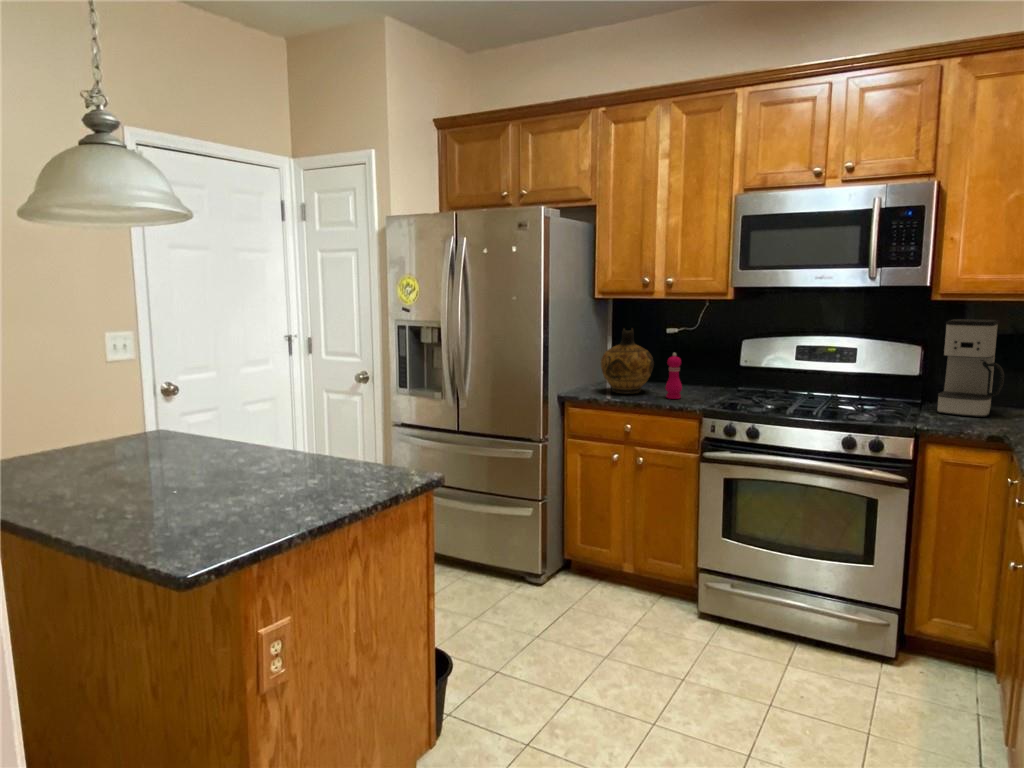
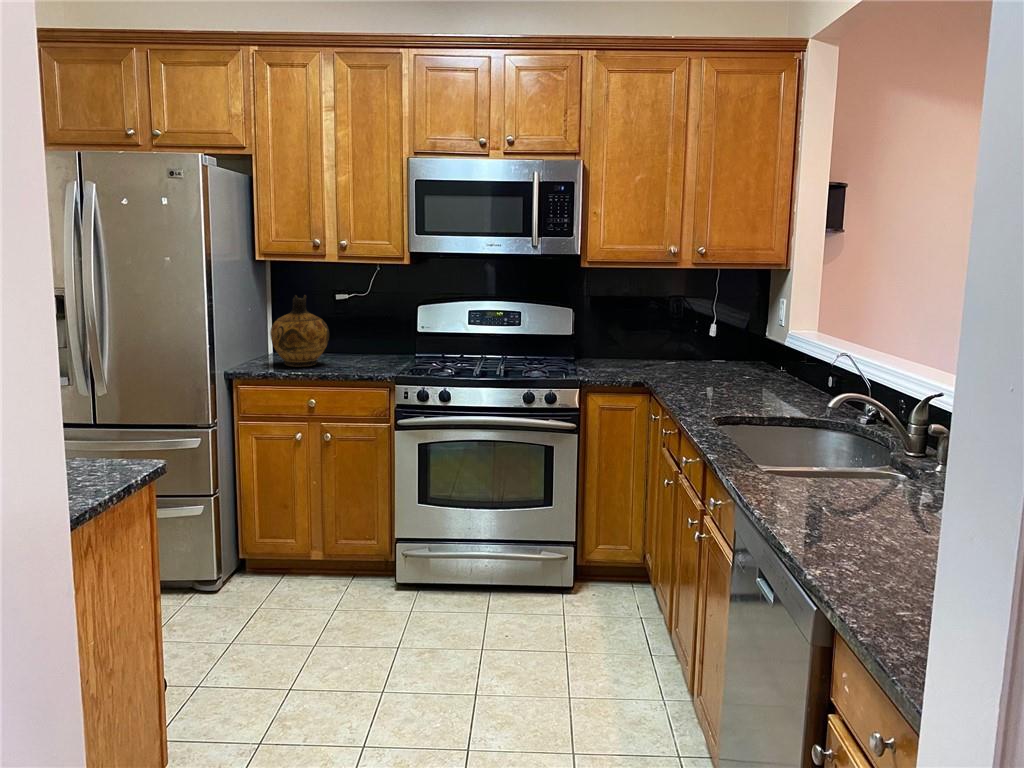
coffee maker: present [937,319,1004,417] -> none [589,283,636,367]
pepper mill: present [665,353,682,399] -> none [347,320,364,369]

